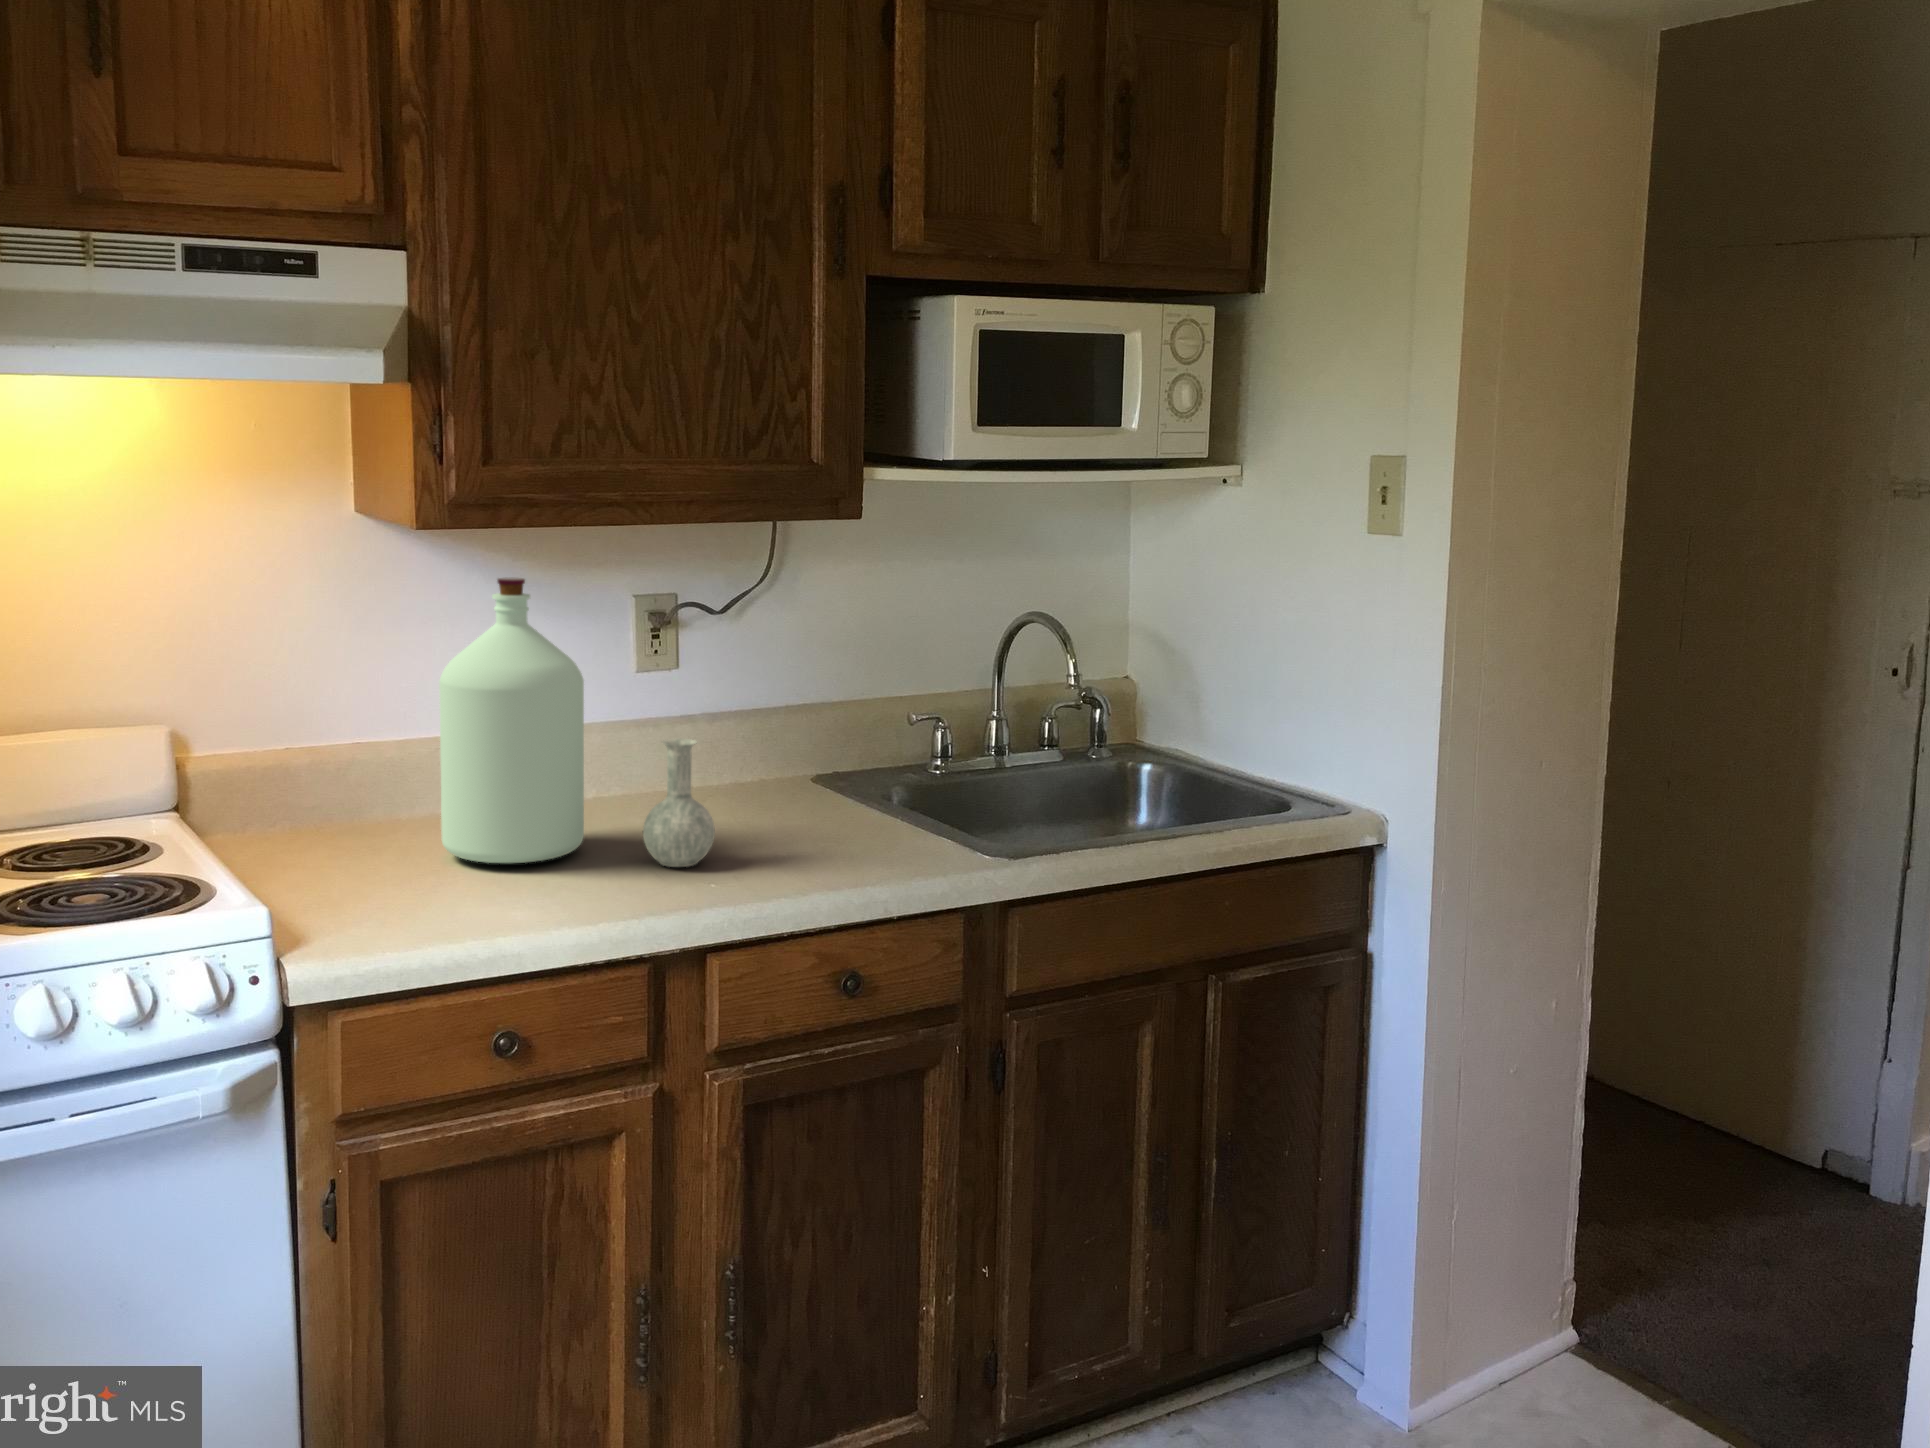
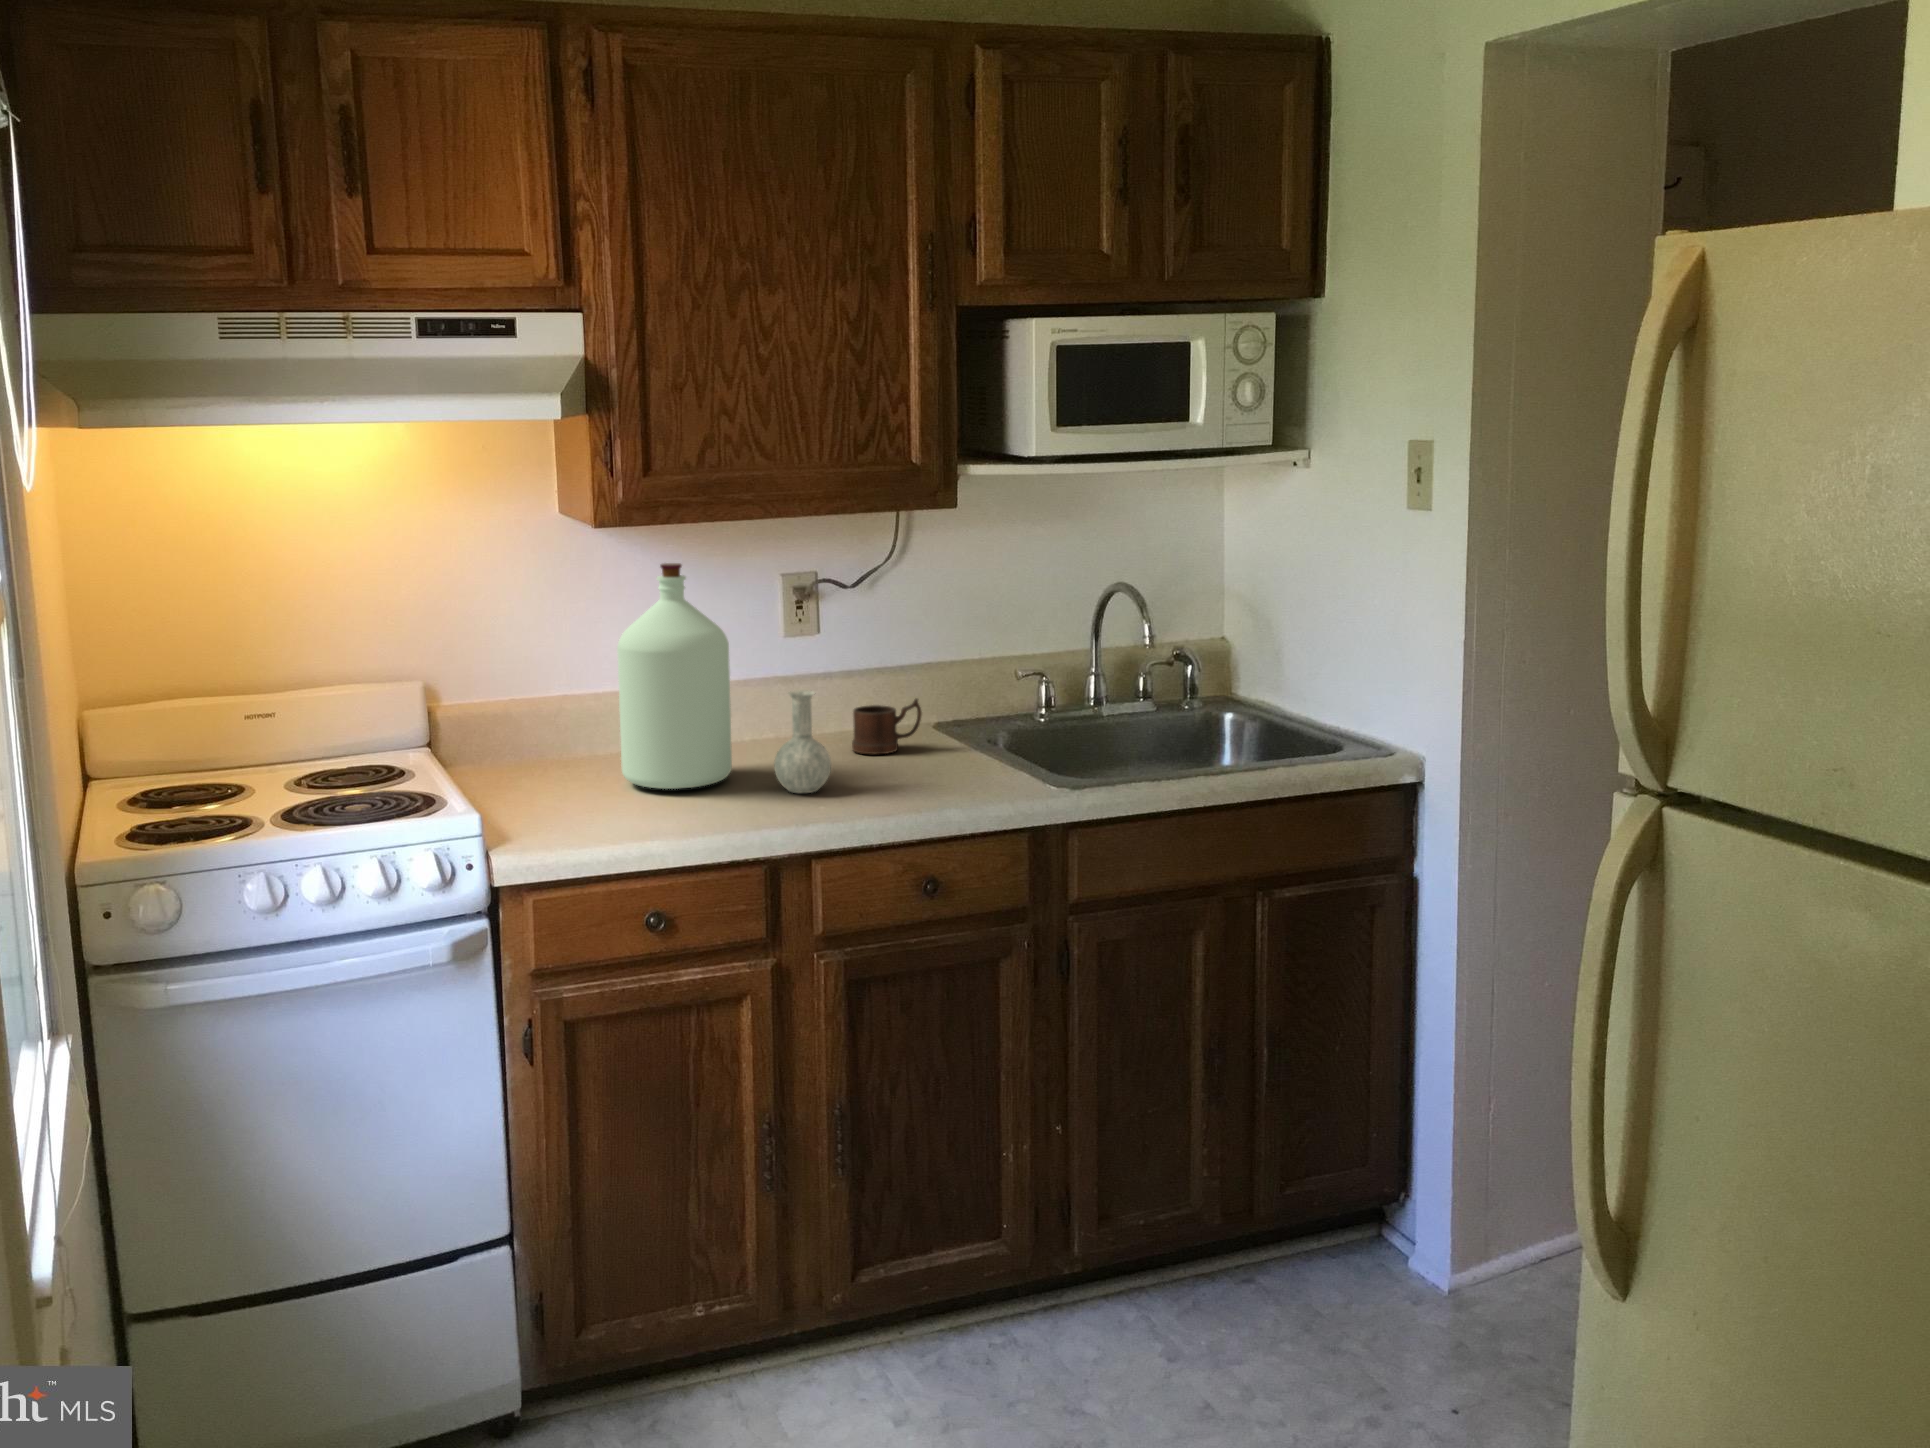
mug: none [723,747,809,816] -> present [852,699,922,754]

